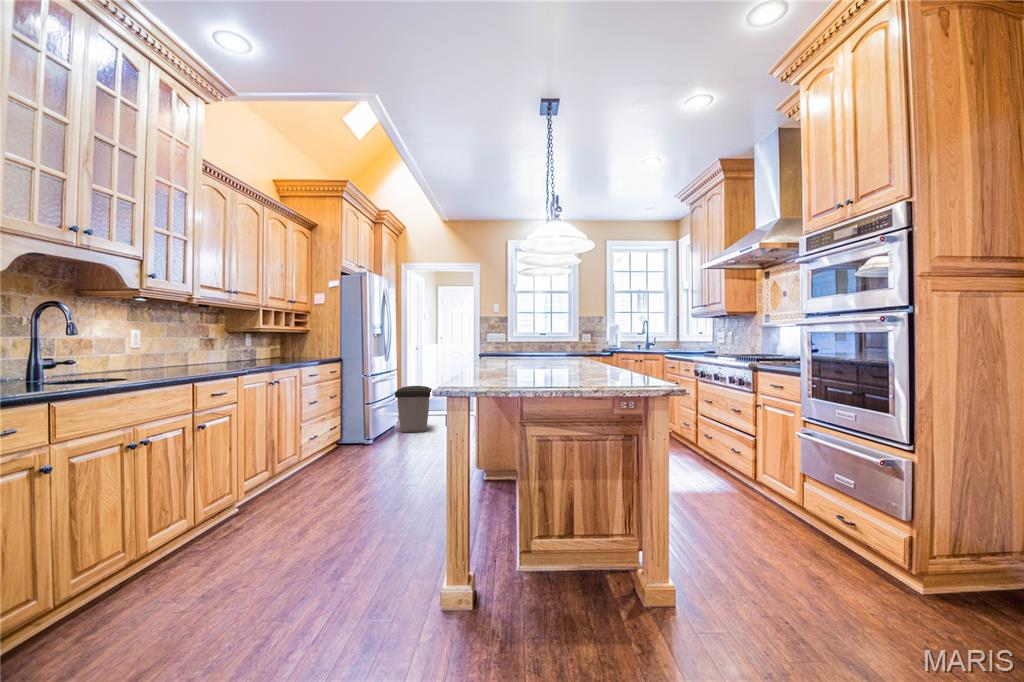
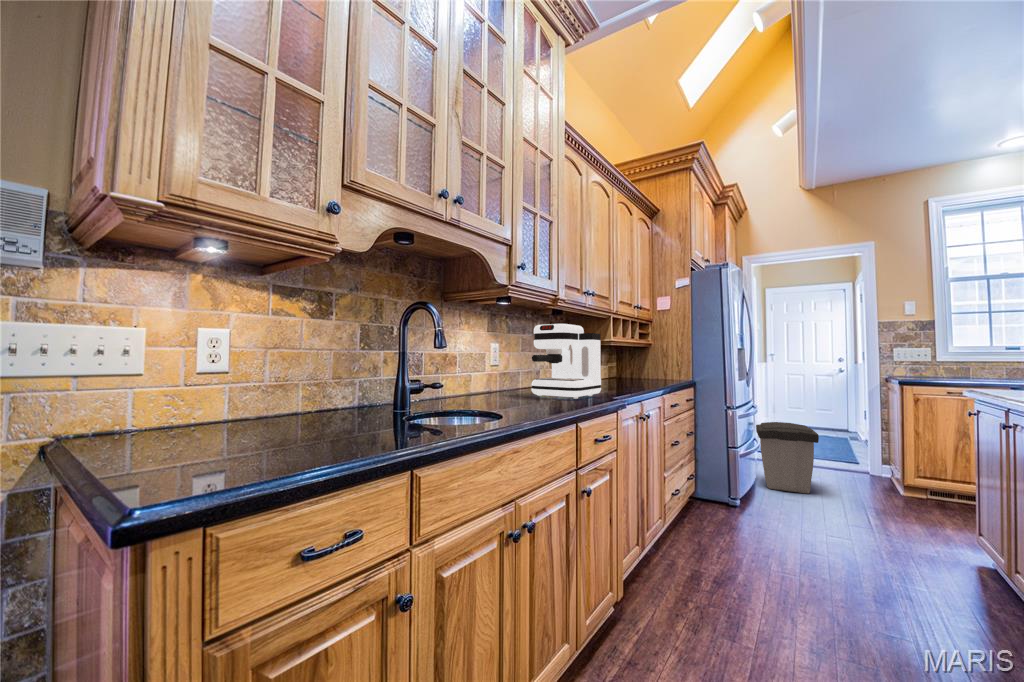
coffee maker: none [167,317,234,371] -> present [531,324,601,399]

